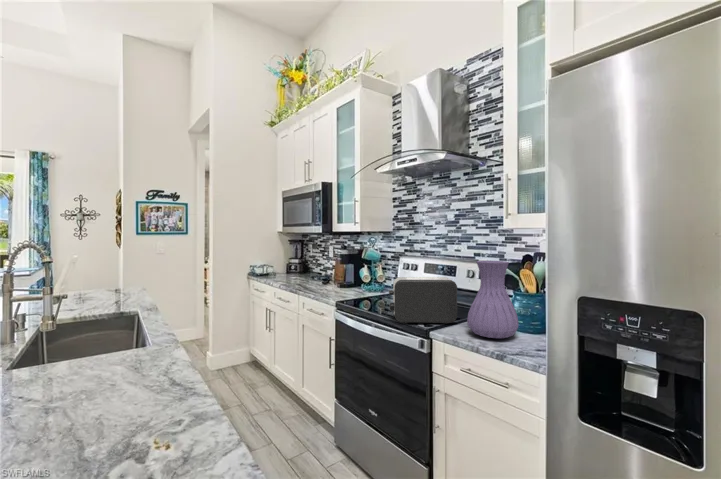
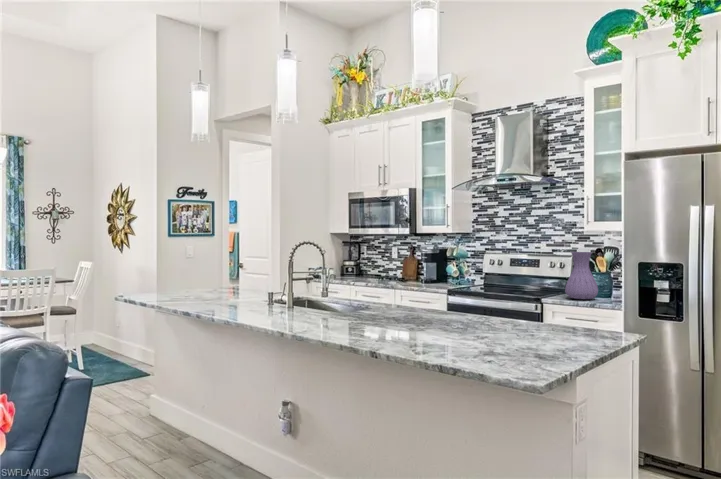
toaster: present [389,277,457,324] -> none [506,265,554,297]

